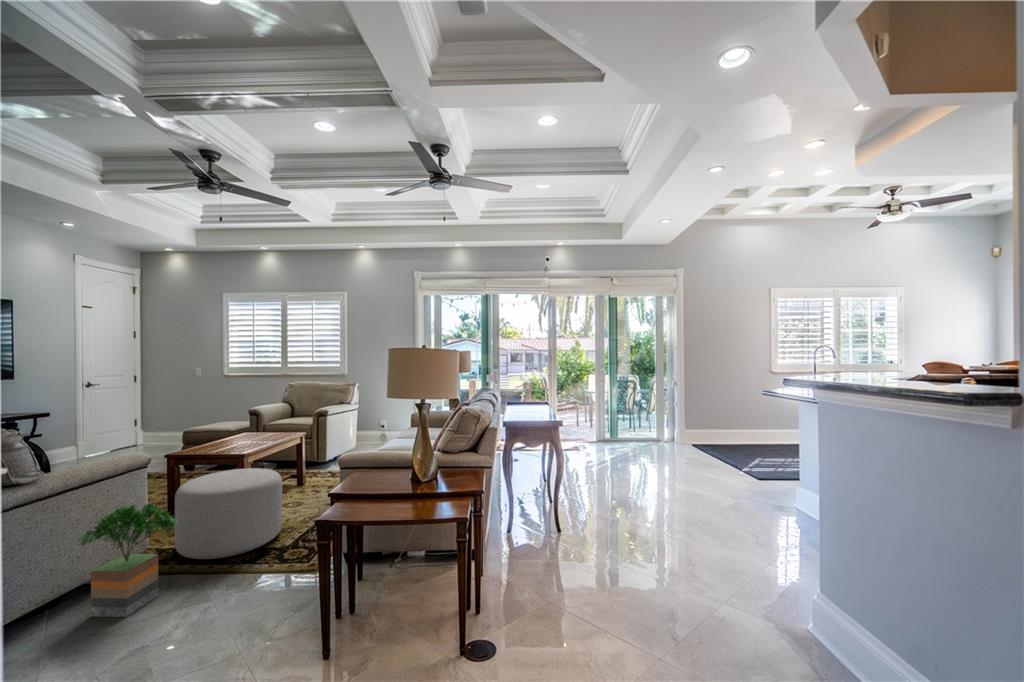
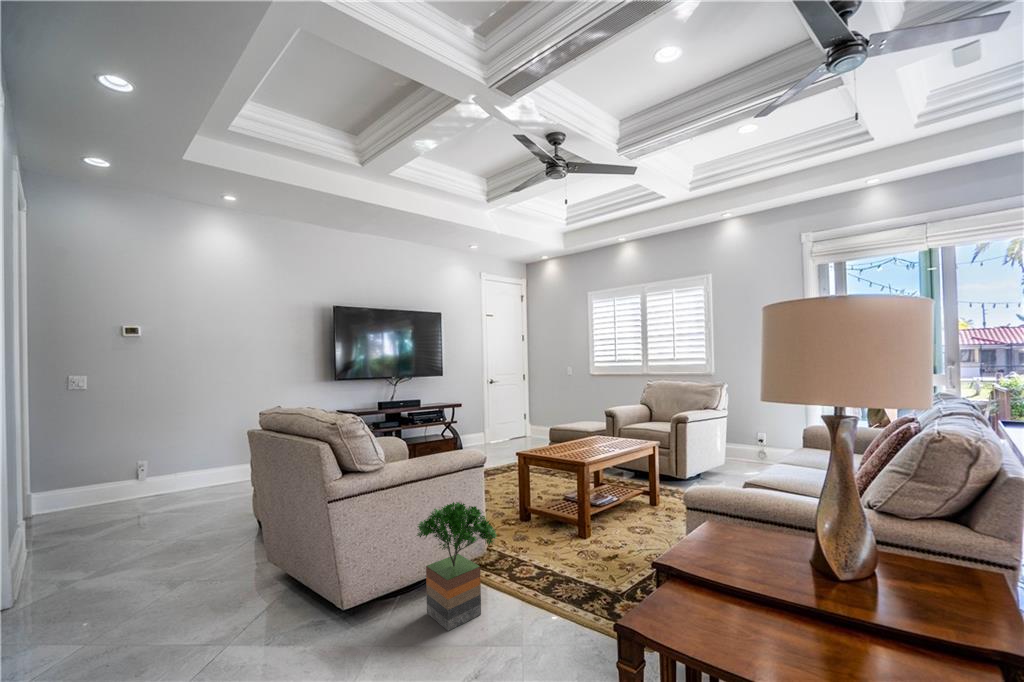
ottoman: present [175,468,282,559] -> none [511,478,620,587]

